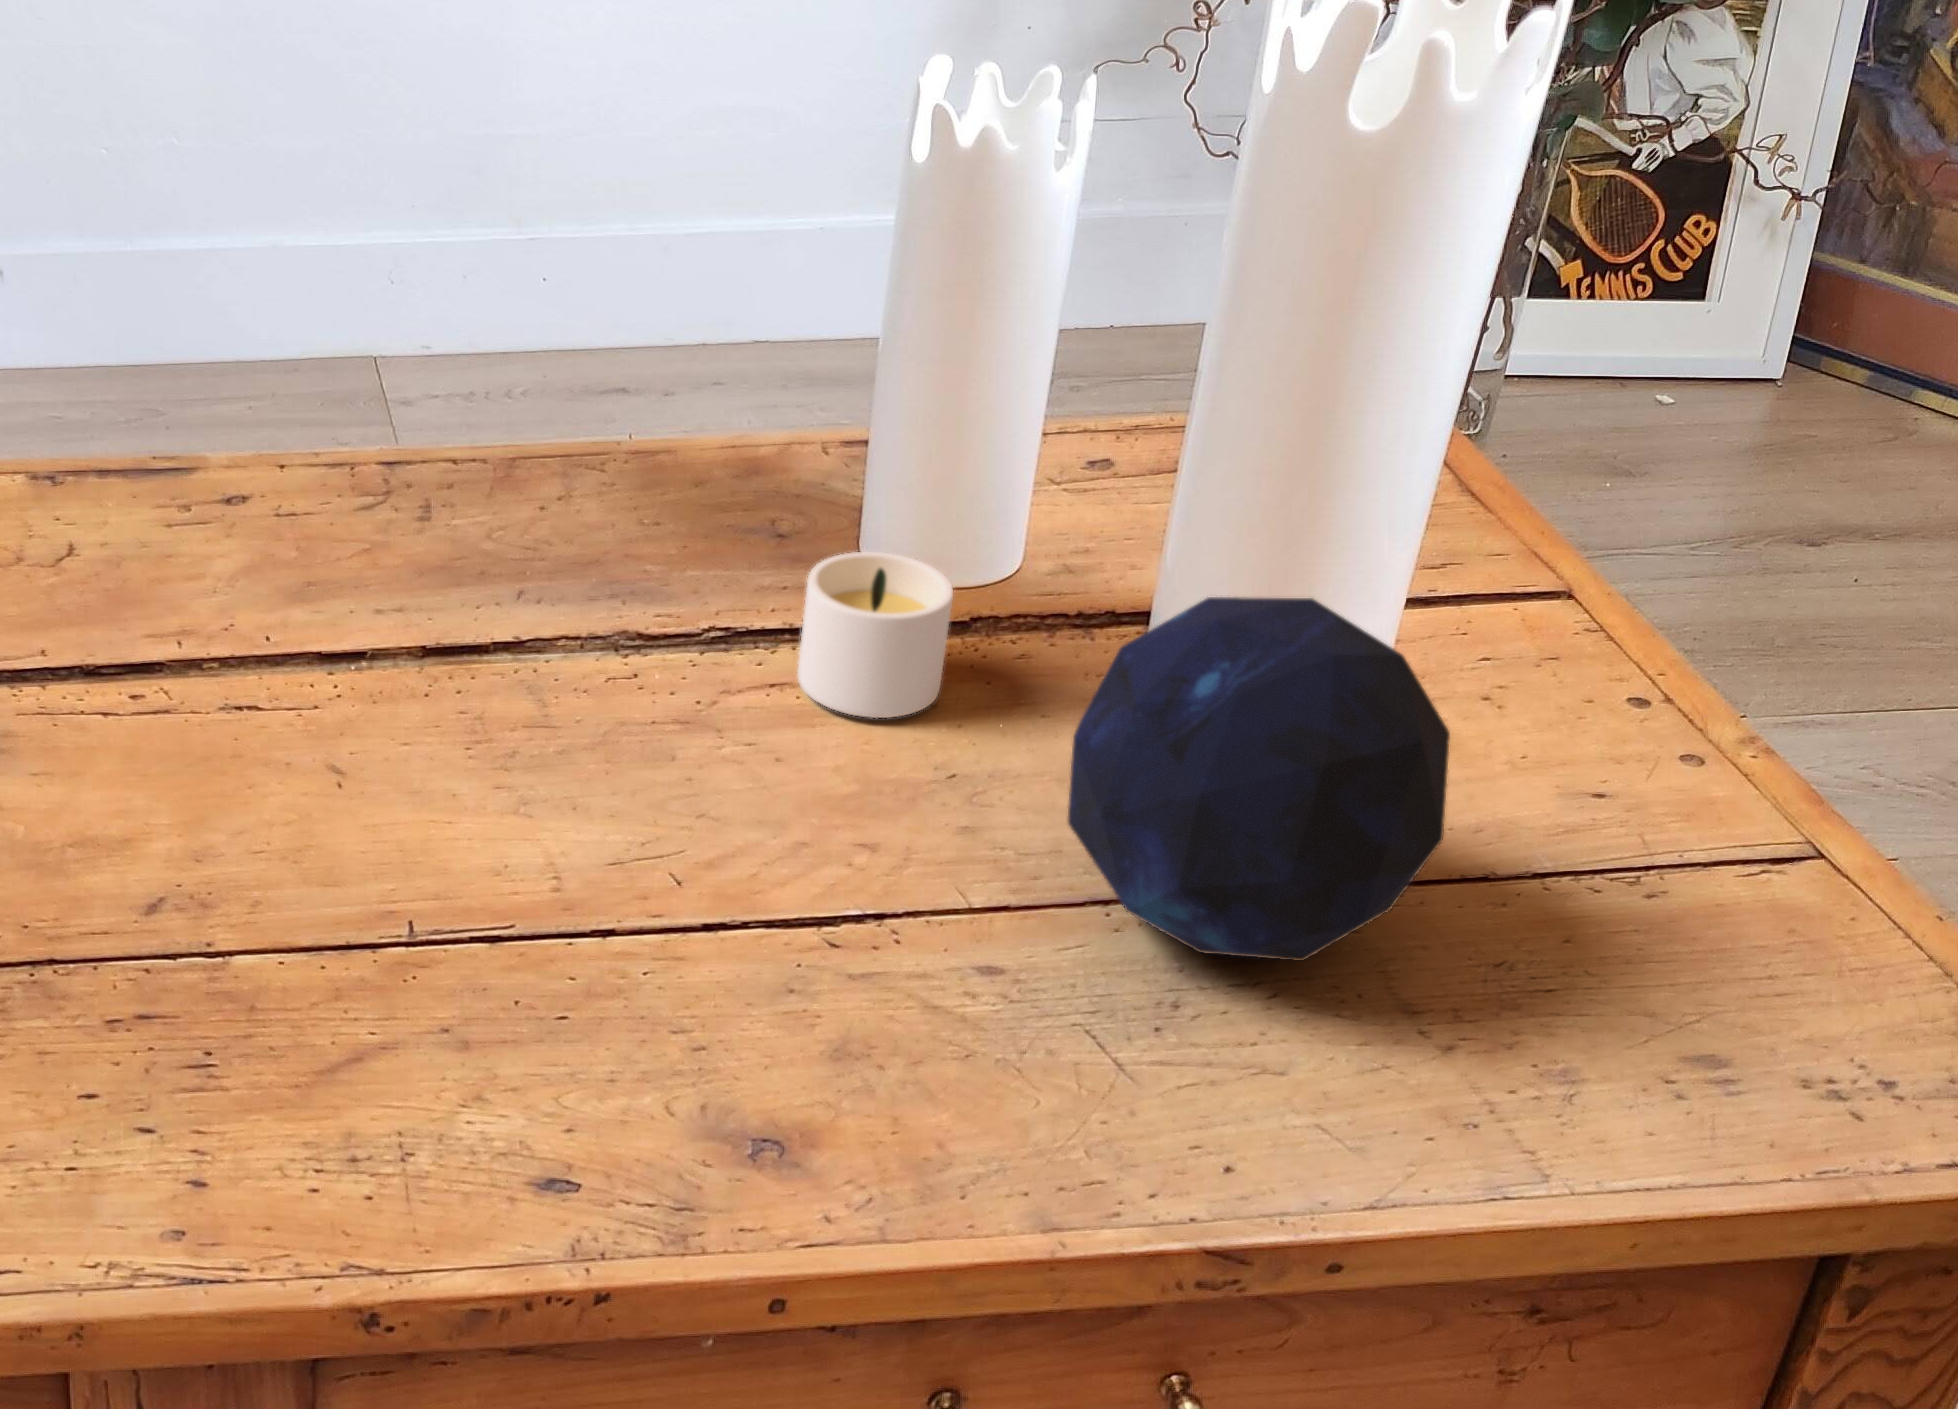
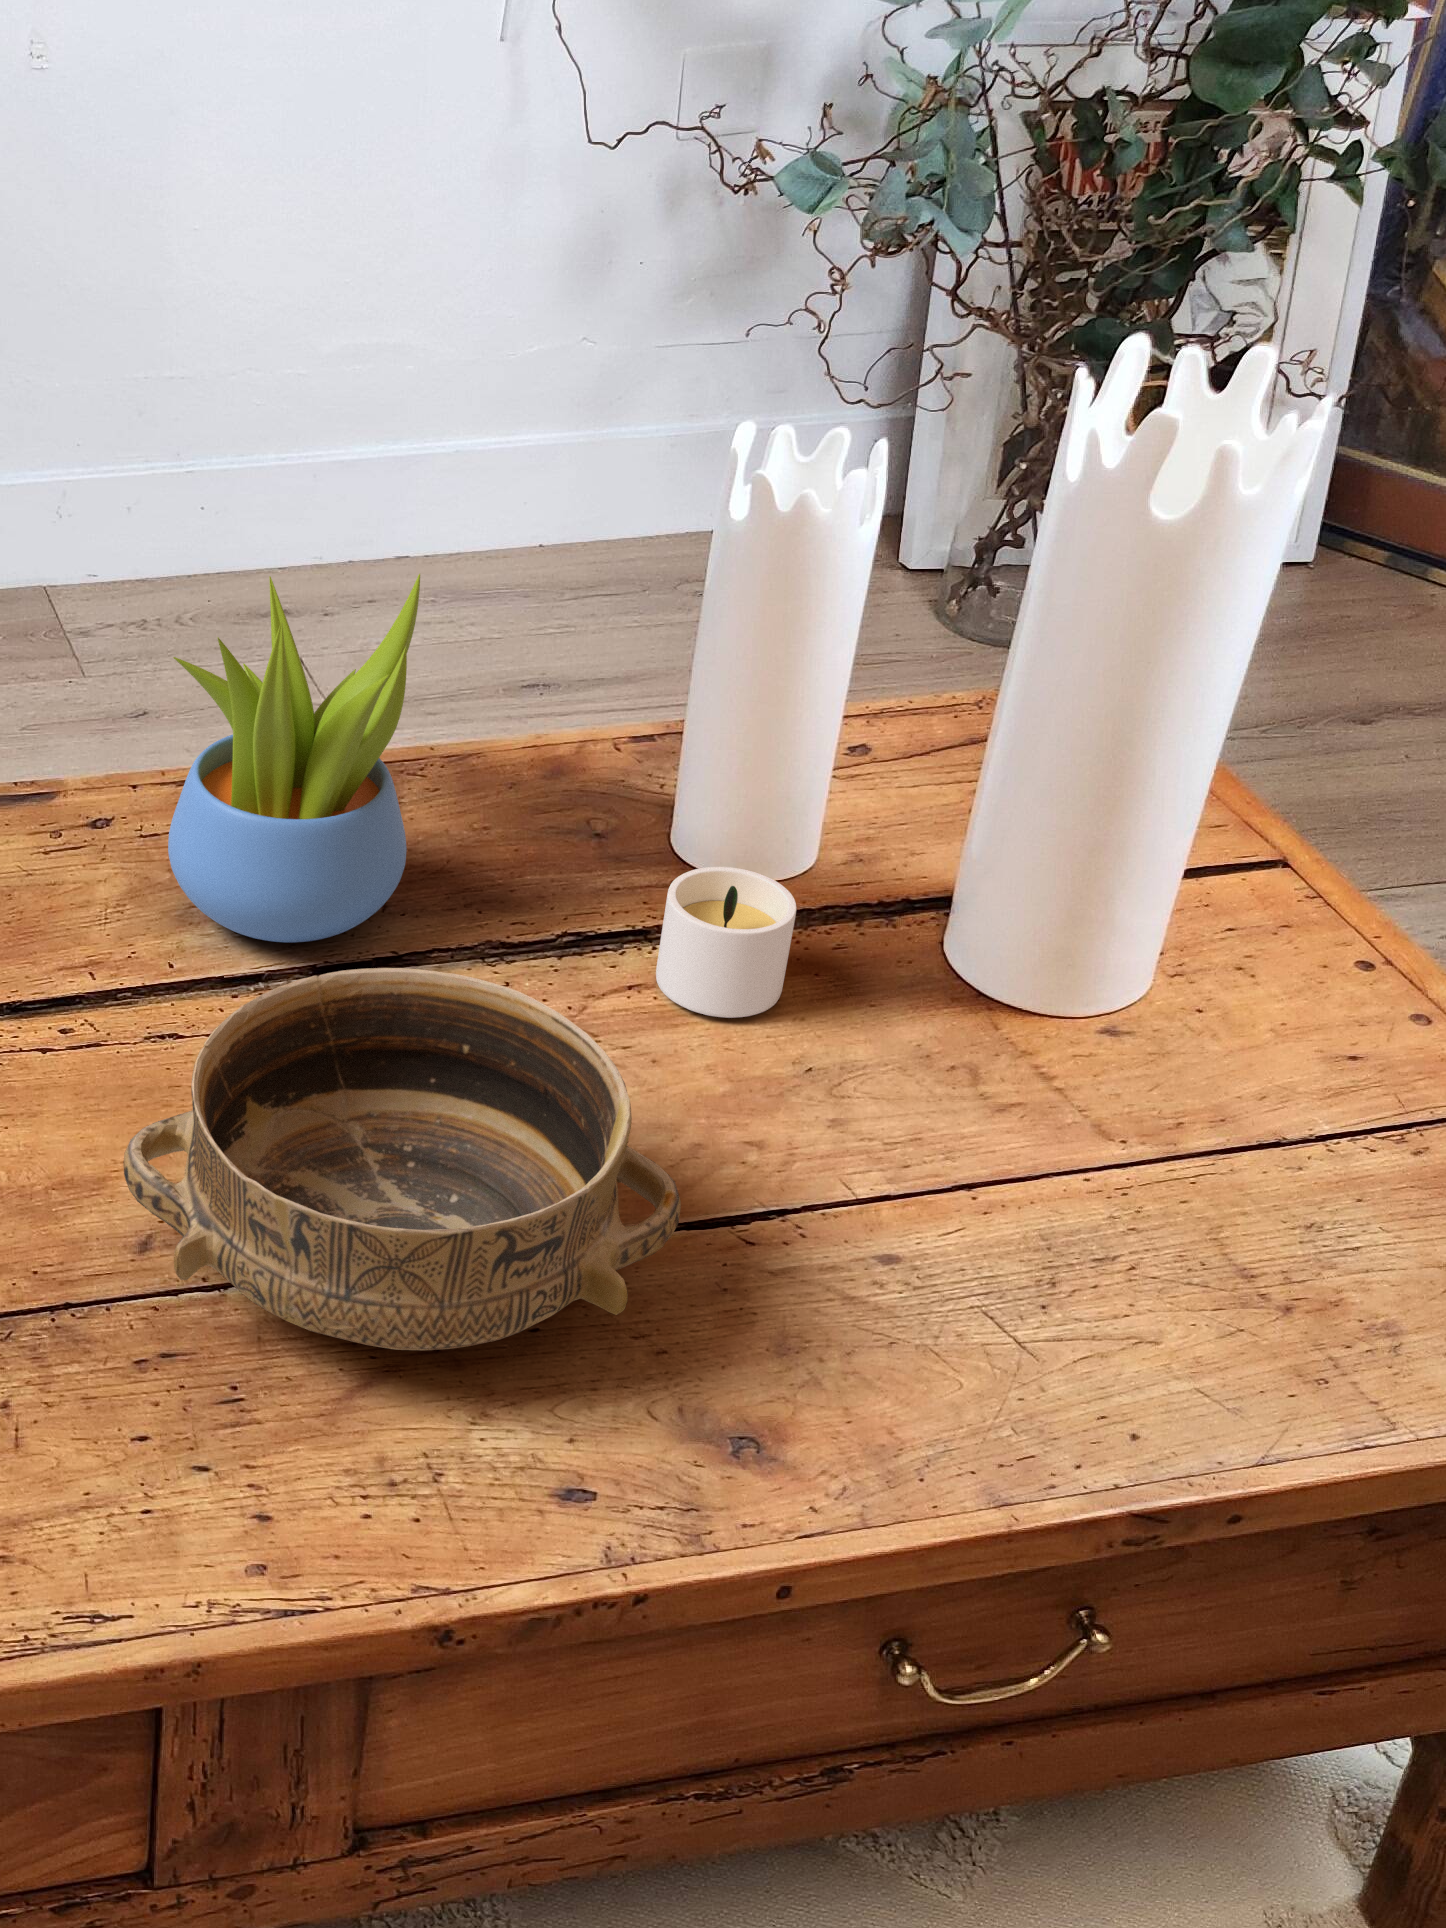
succulent plant: none [272,204,543,616] -> present [168,574,420,942]
decorative orb: present [1068,597,1450,961] -> none [944,925,1270,1234]
ceramic bowl: none [115,612,733,1017] -> present [124,968,681,1350]

